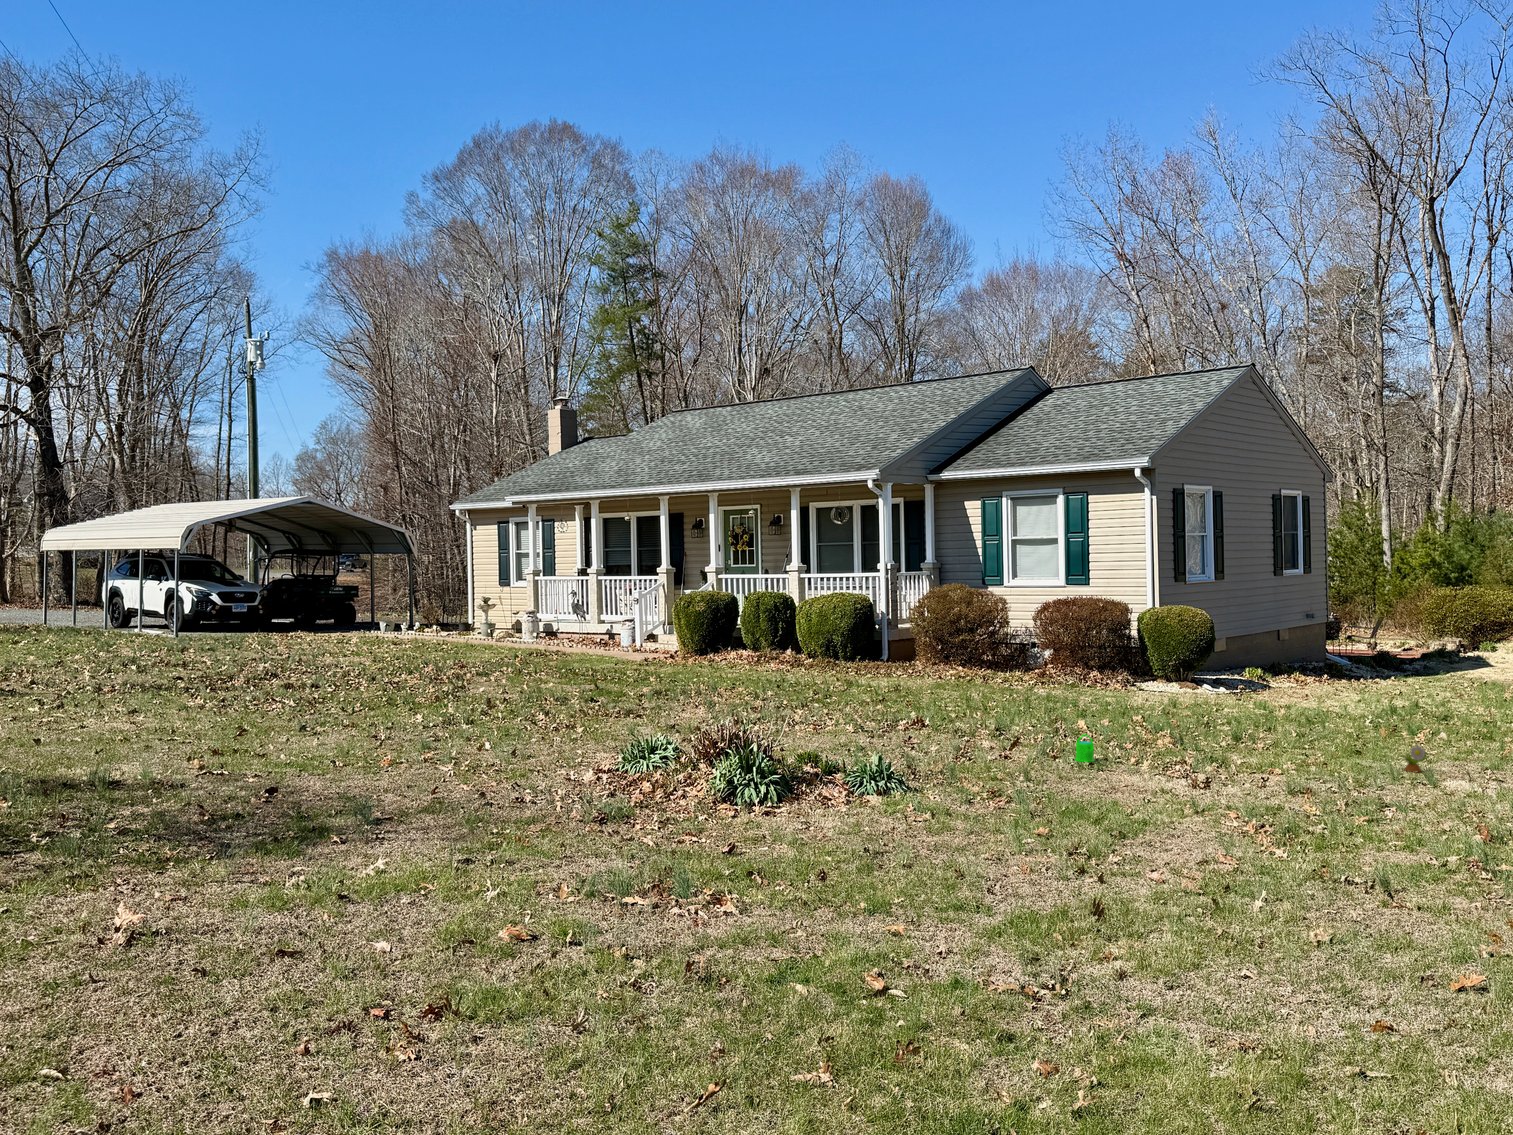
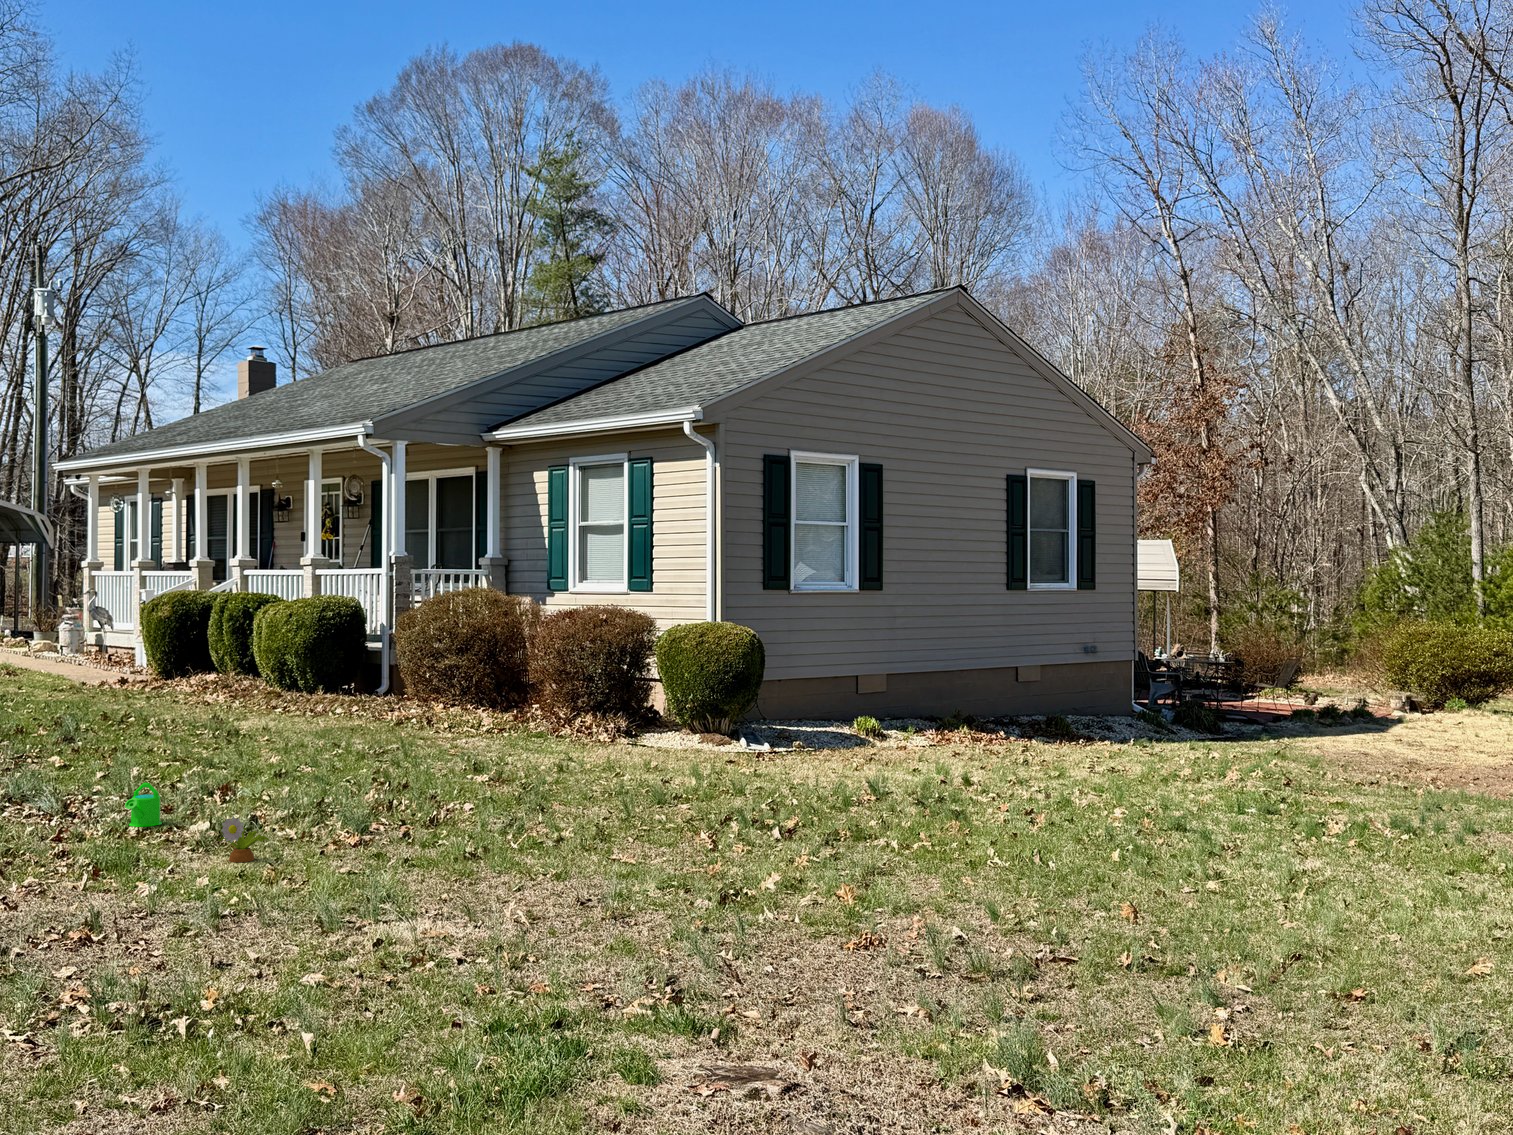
decorative plant: present [1400,745,1429,772] -> present [218,816,269,862]

